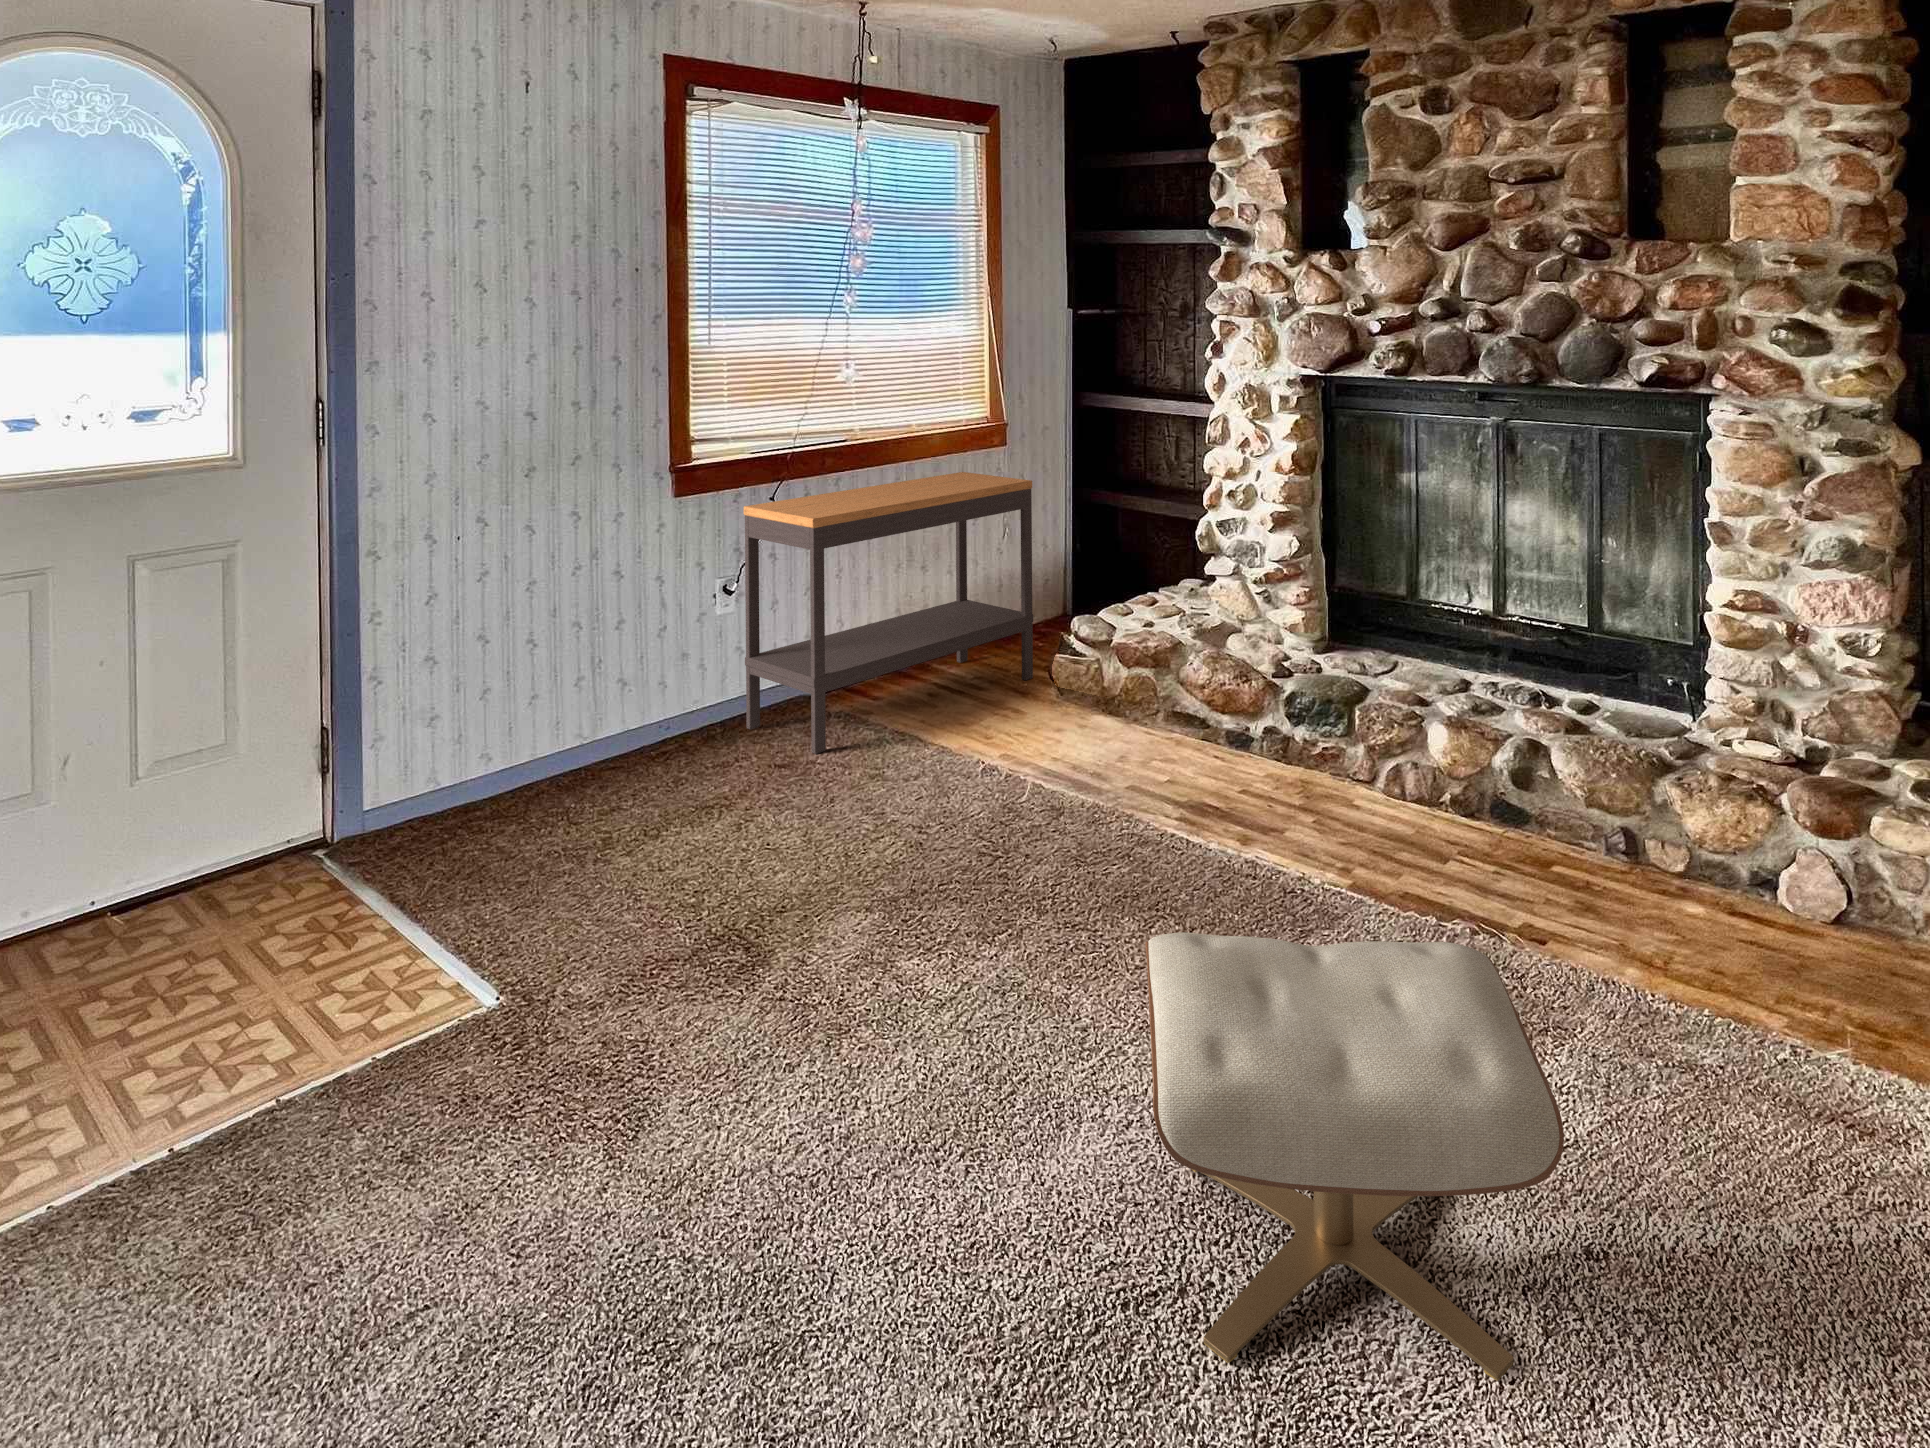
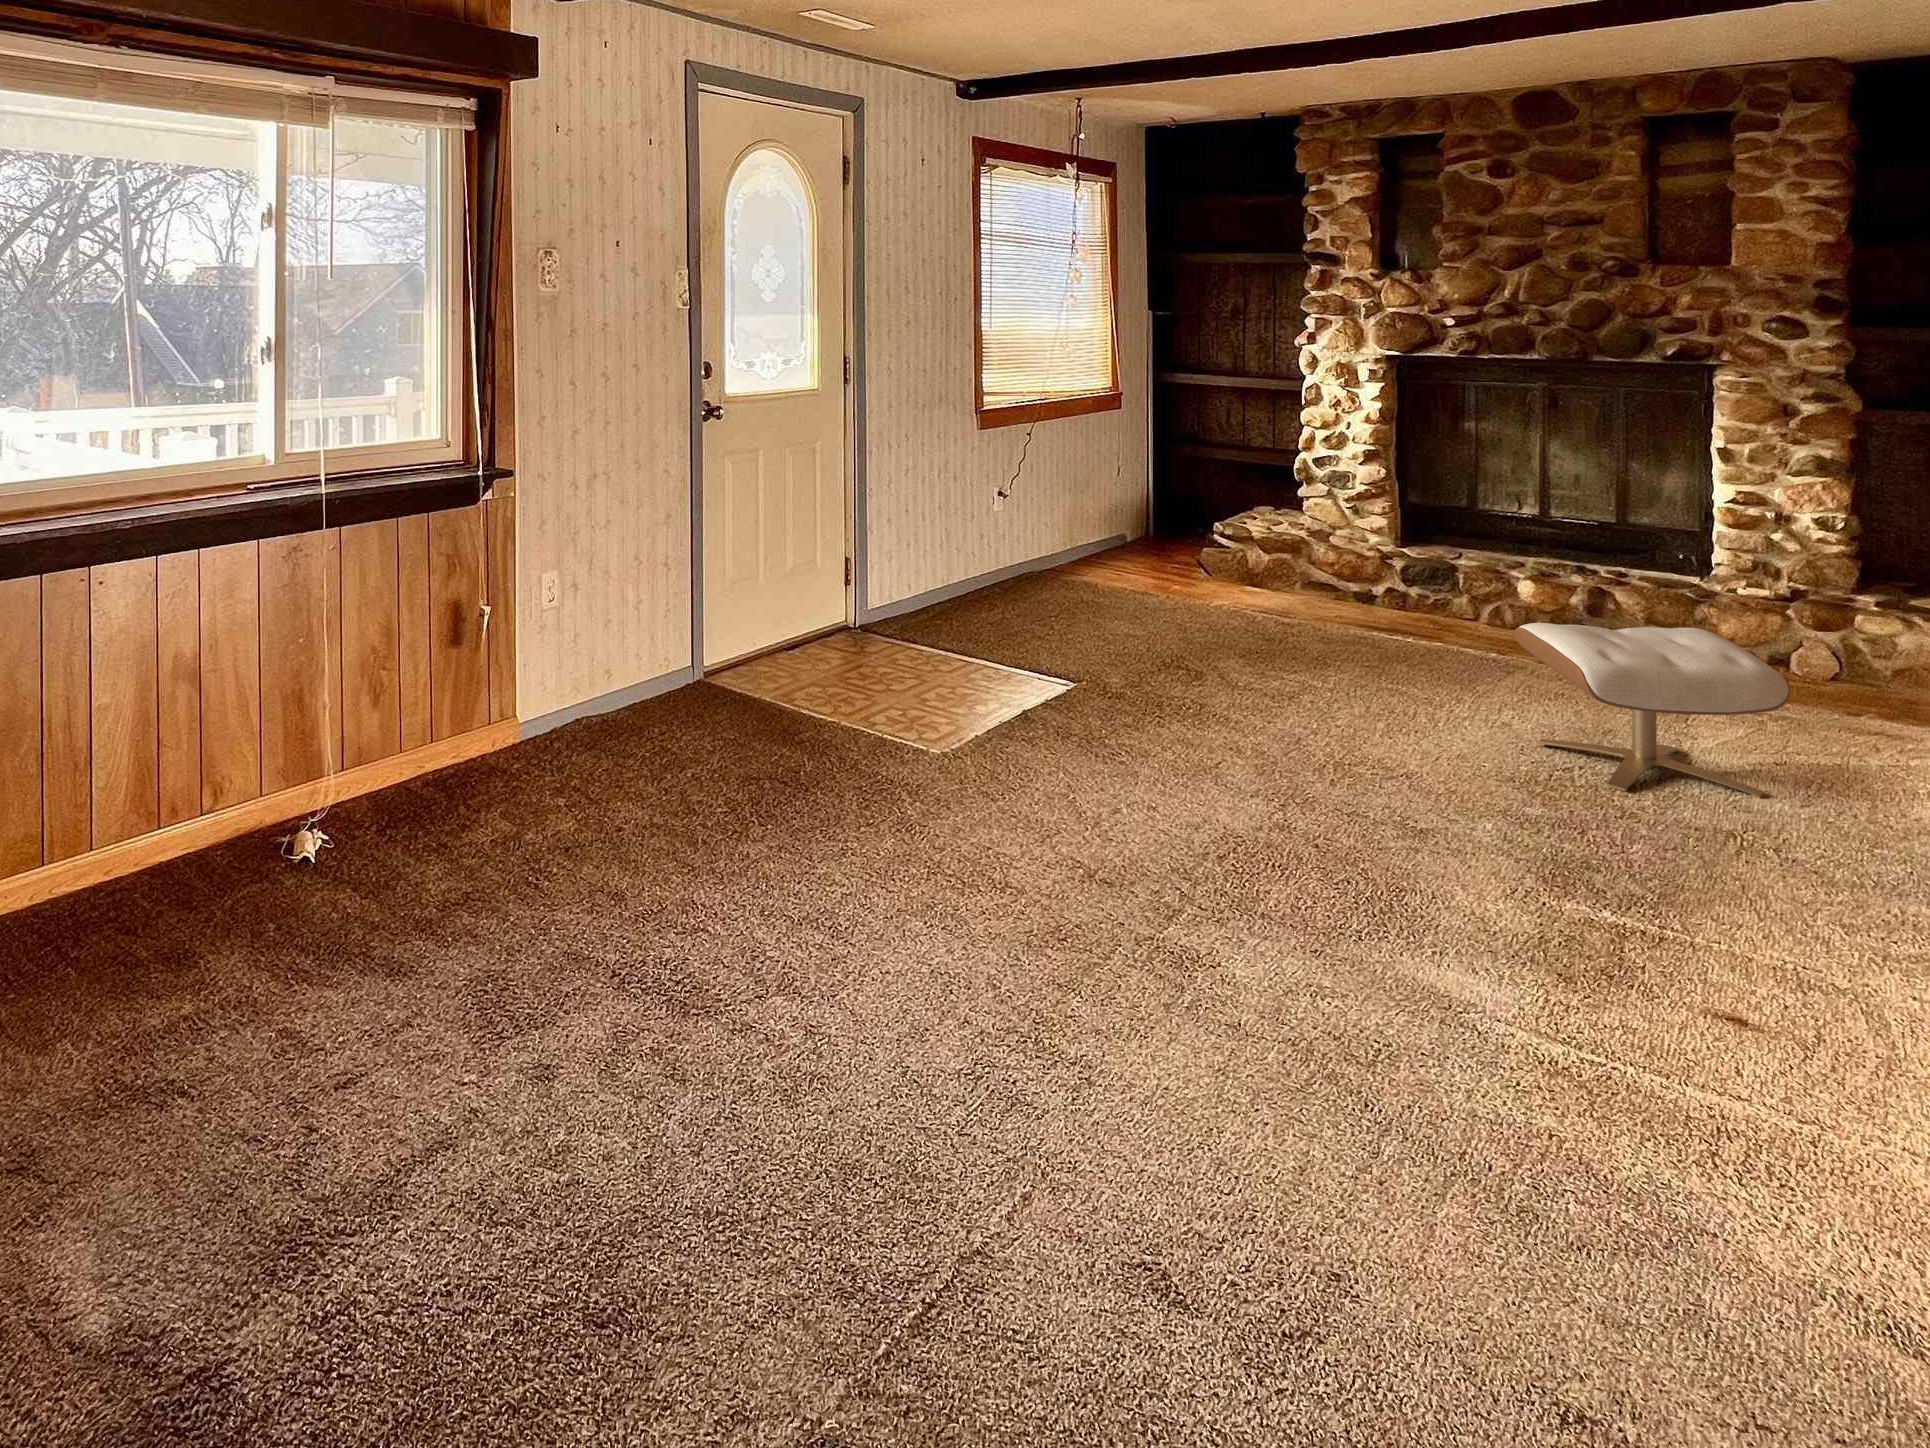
console table: present [744,472,1033,754] -> none [1004,425,1165,602]

